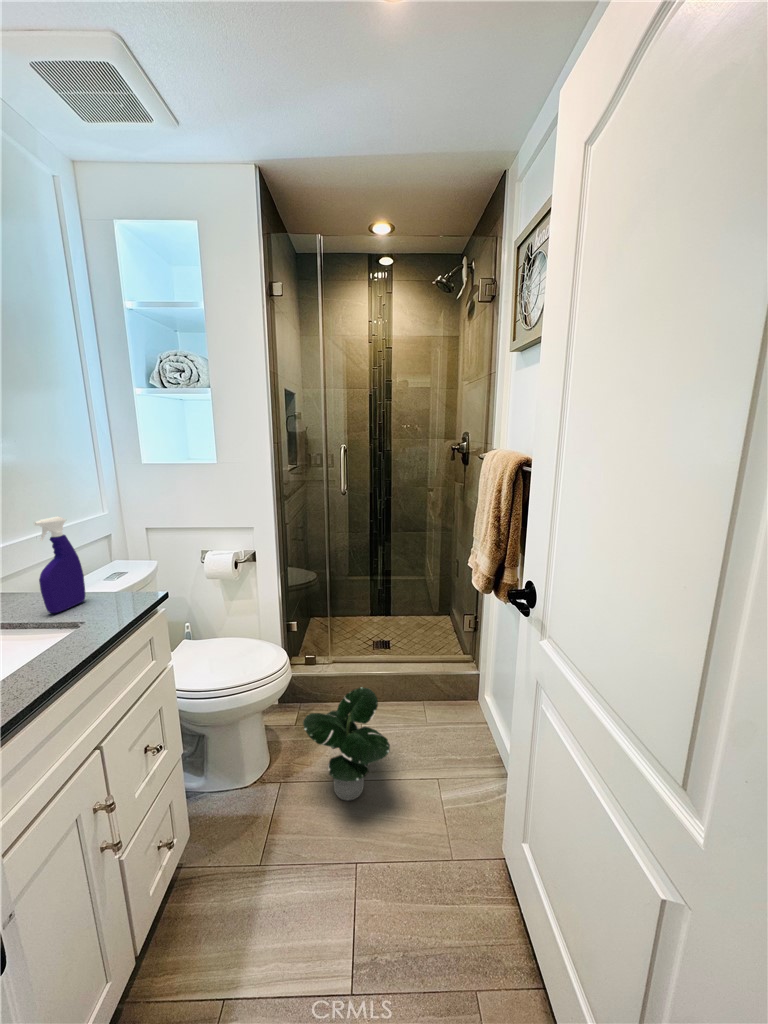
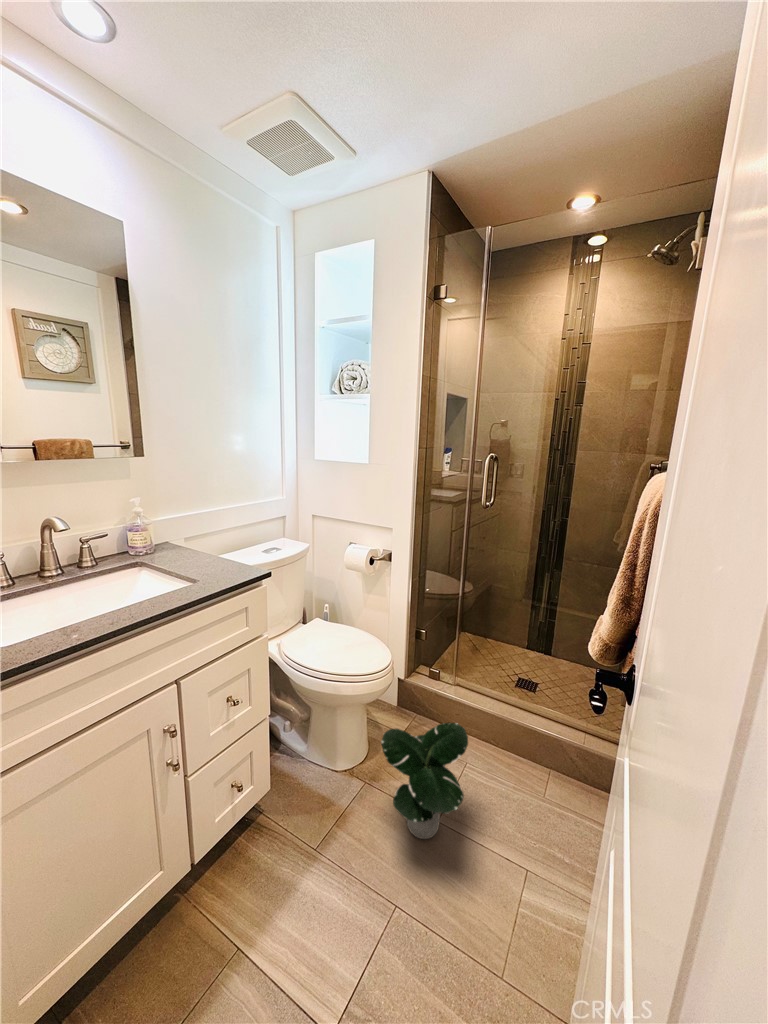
spray bottle: present [34,517,85,613] -> none [185,496,219,571]

